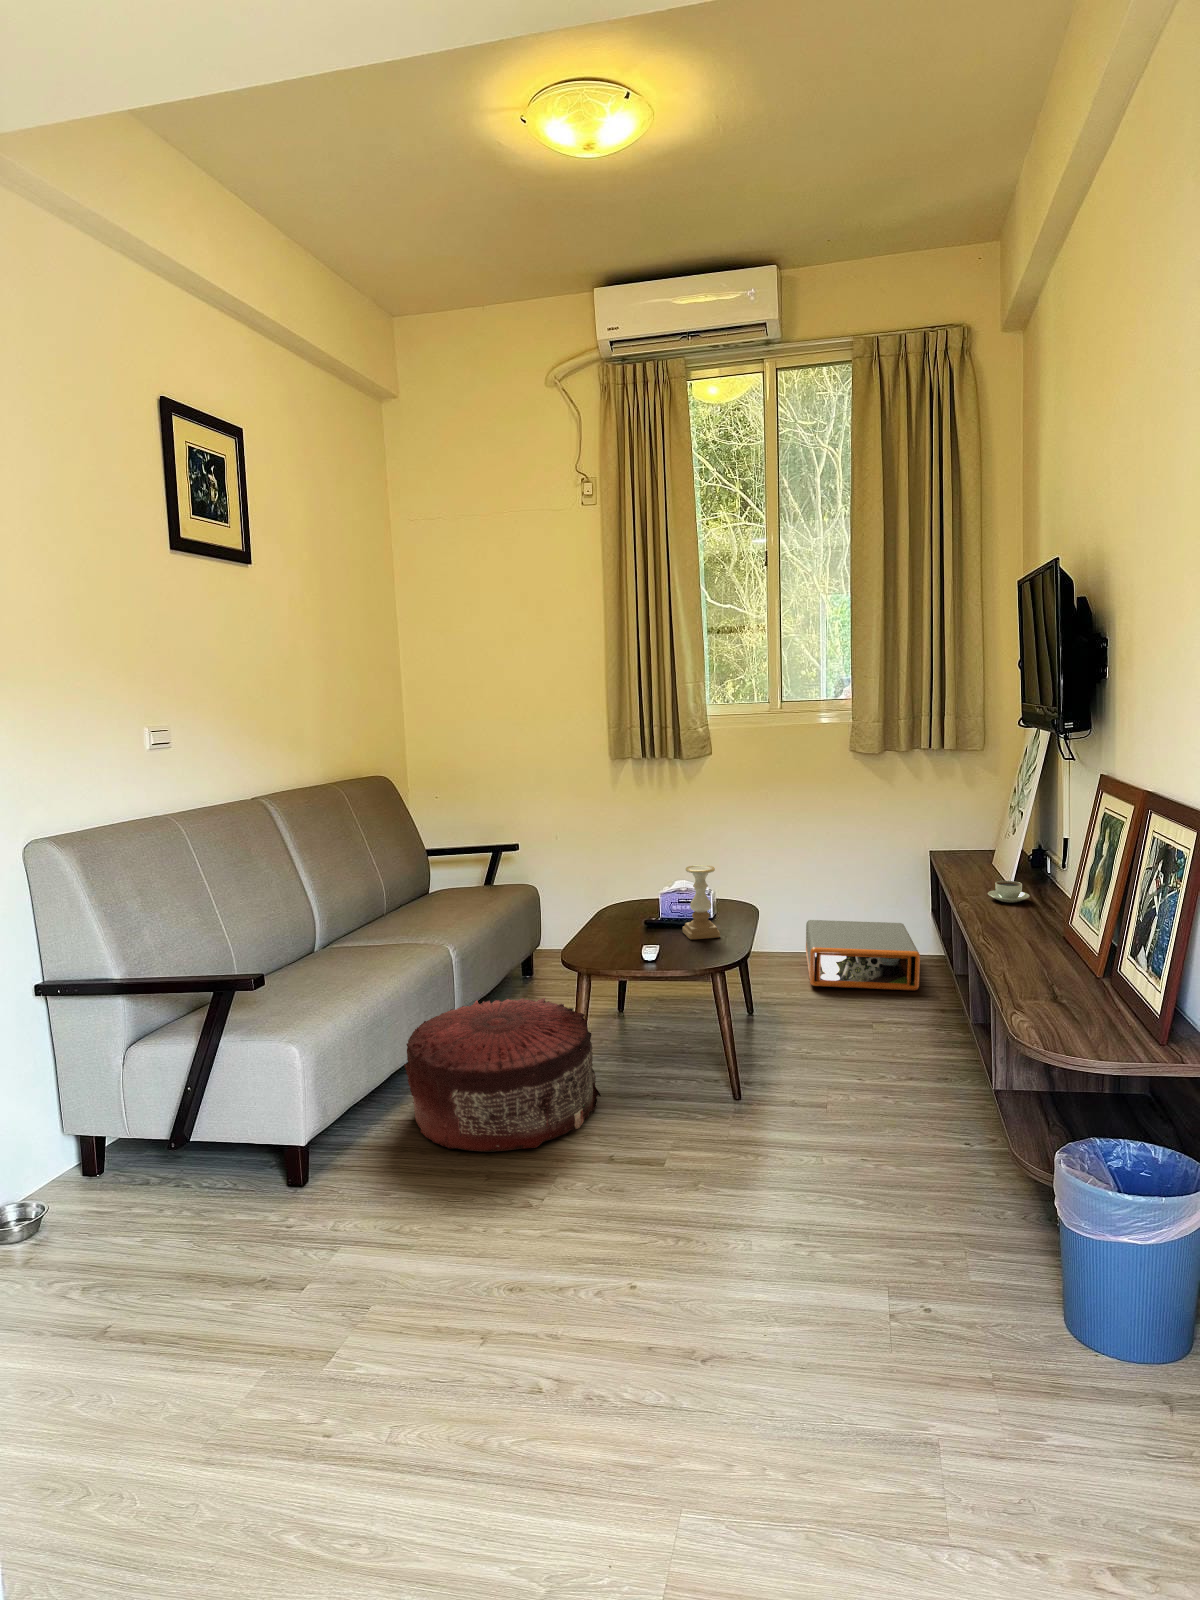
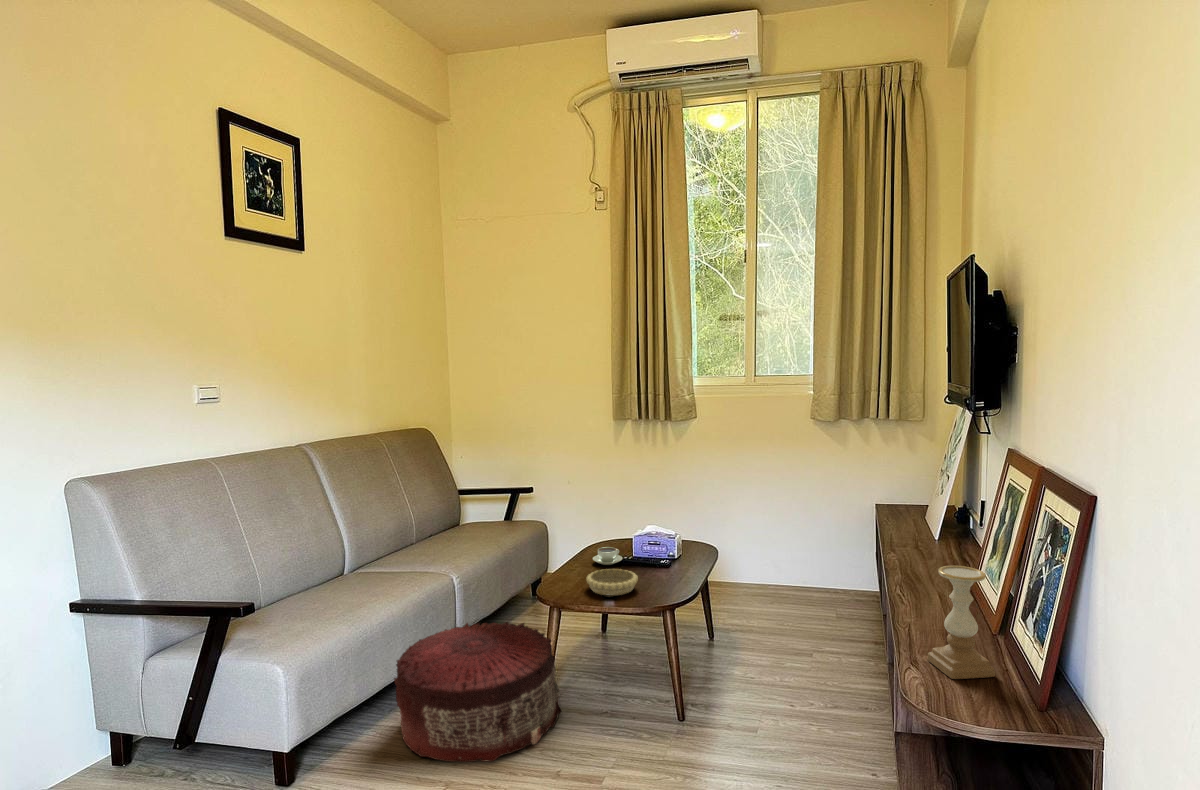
candle holder: present [683,865,720,940] -> present [928,566,995,679]
coffee cup: present [988,881,1030,902] -> present [593,547,622,565]
storage box: present [806,920,920,990] -> none [768,558,863,625]
decorative bowl: none [620,931,681,960] -> present [586,569,638,595]

